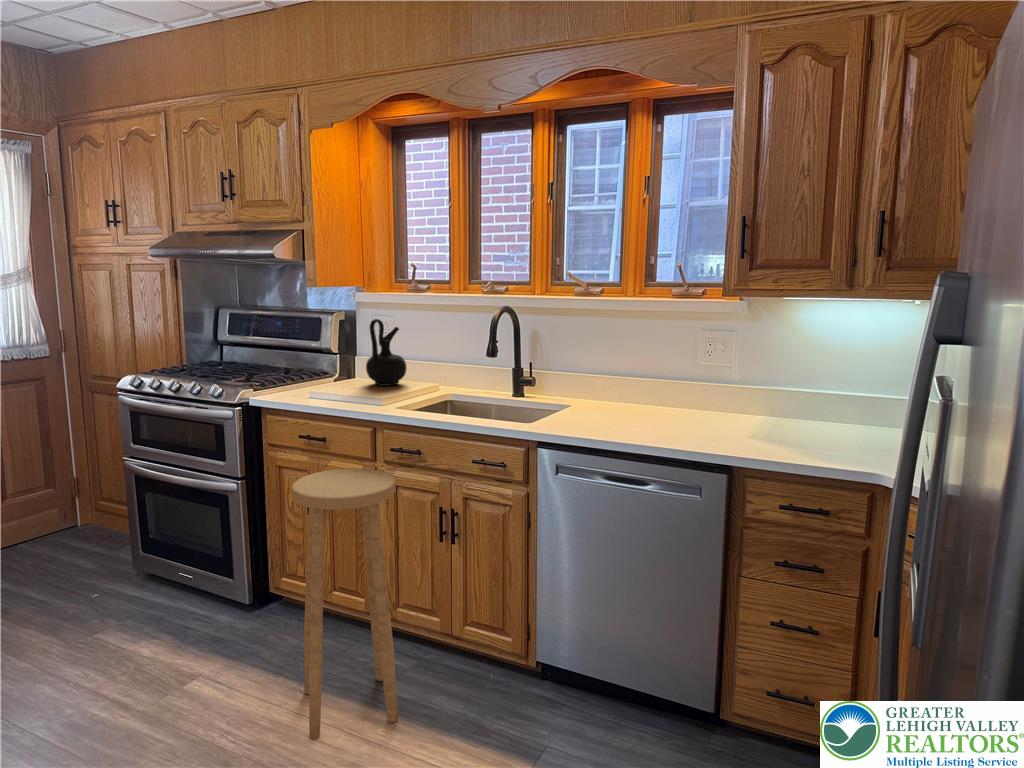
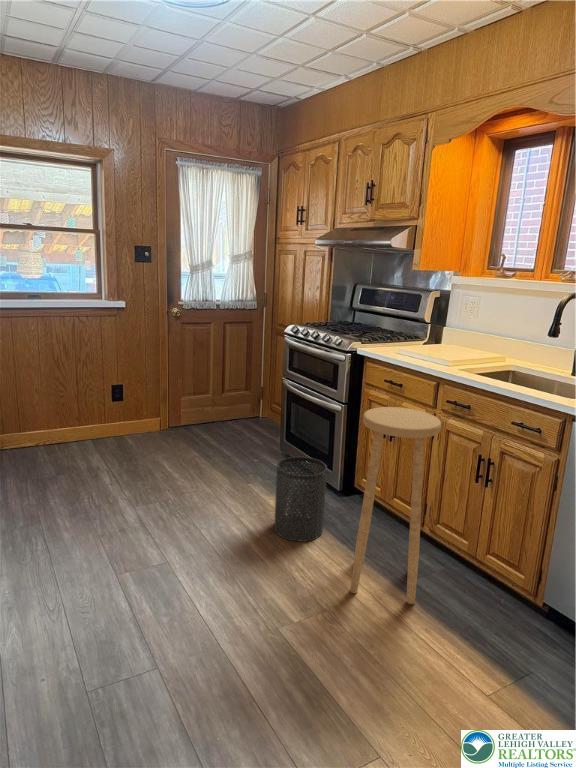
ceramic jug: present [366,319,407,386] -> none [447,298,481,353]
trash can: none [155,568,243,701] -> present [274,457,327,542]

